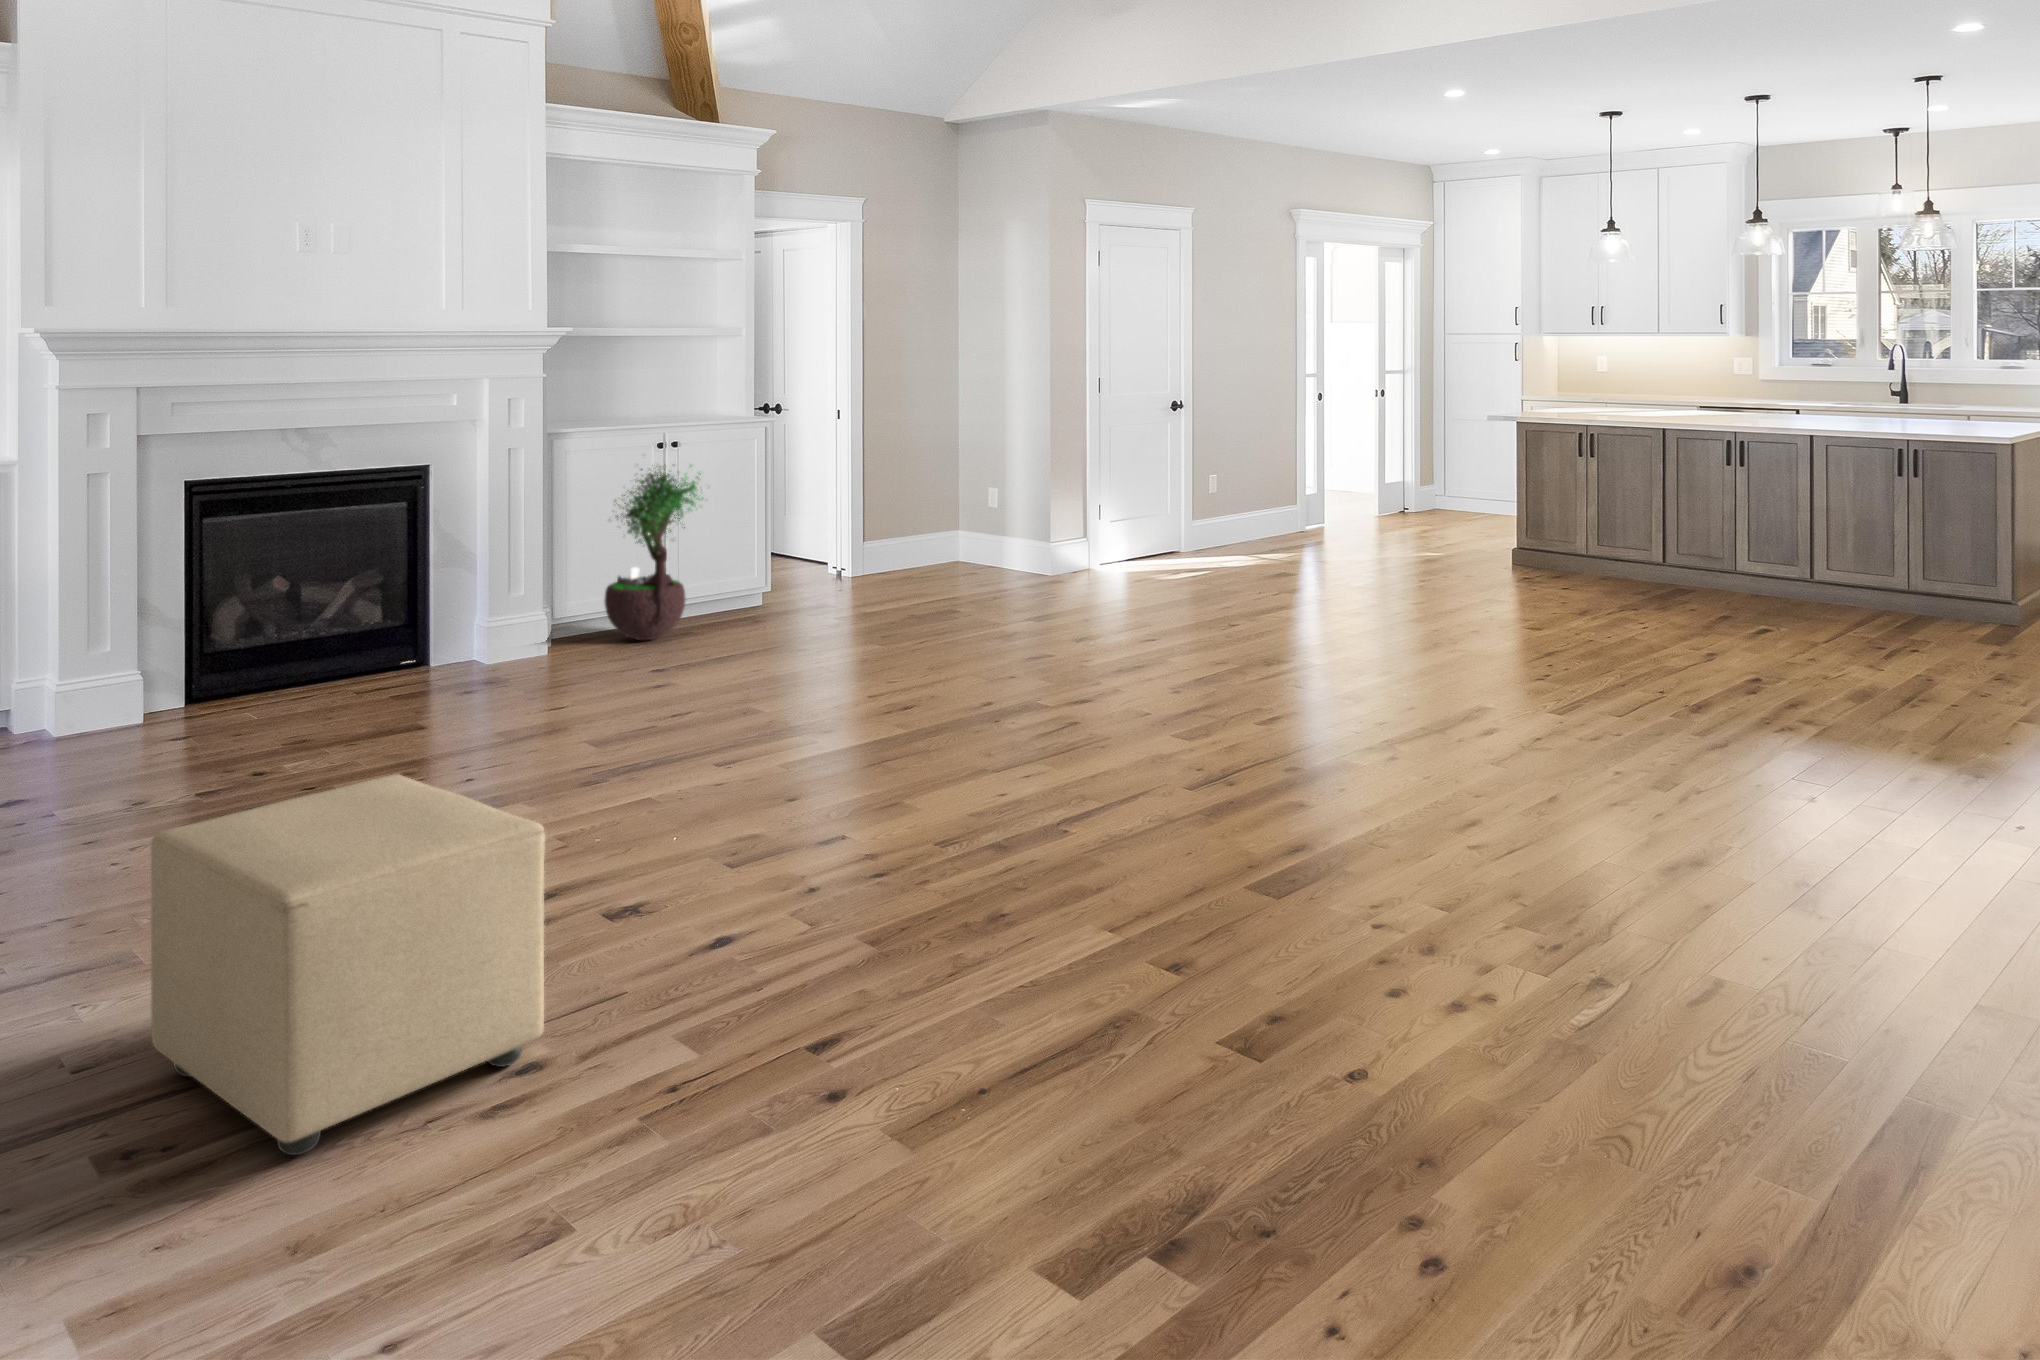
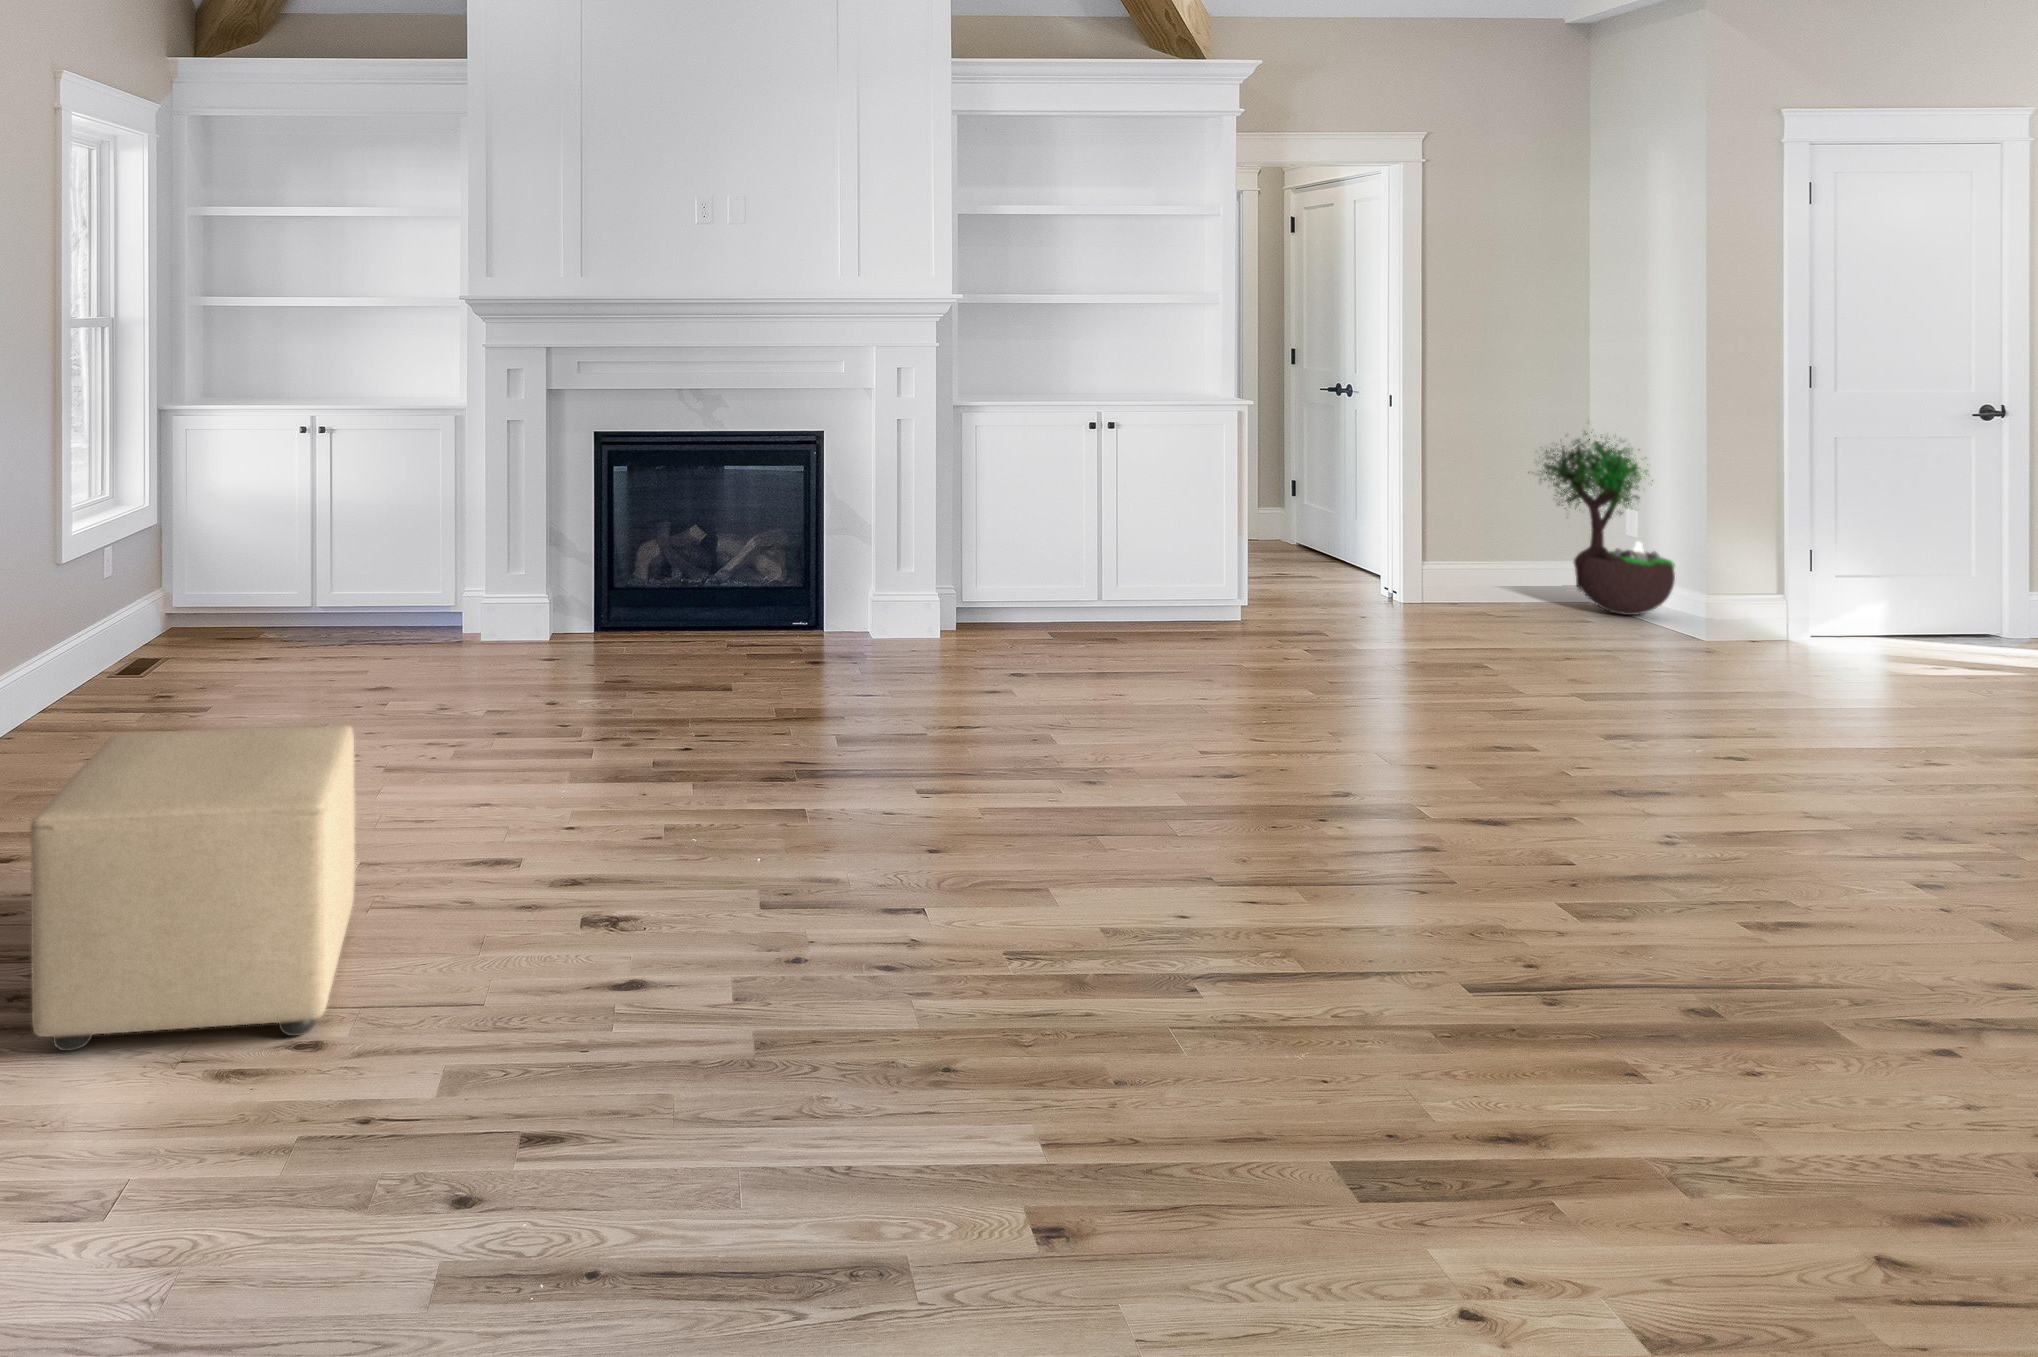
potted tree: present [604,465,703,640] -> present [1528,431,1675,615]

